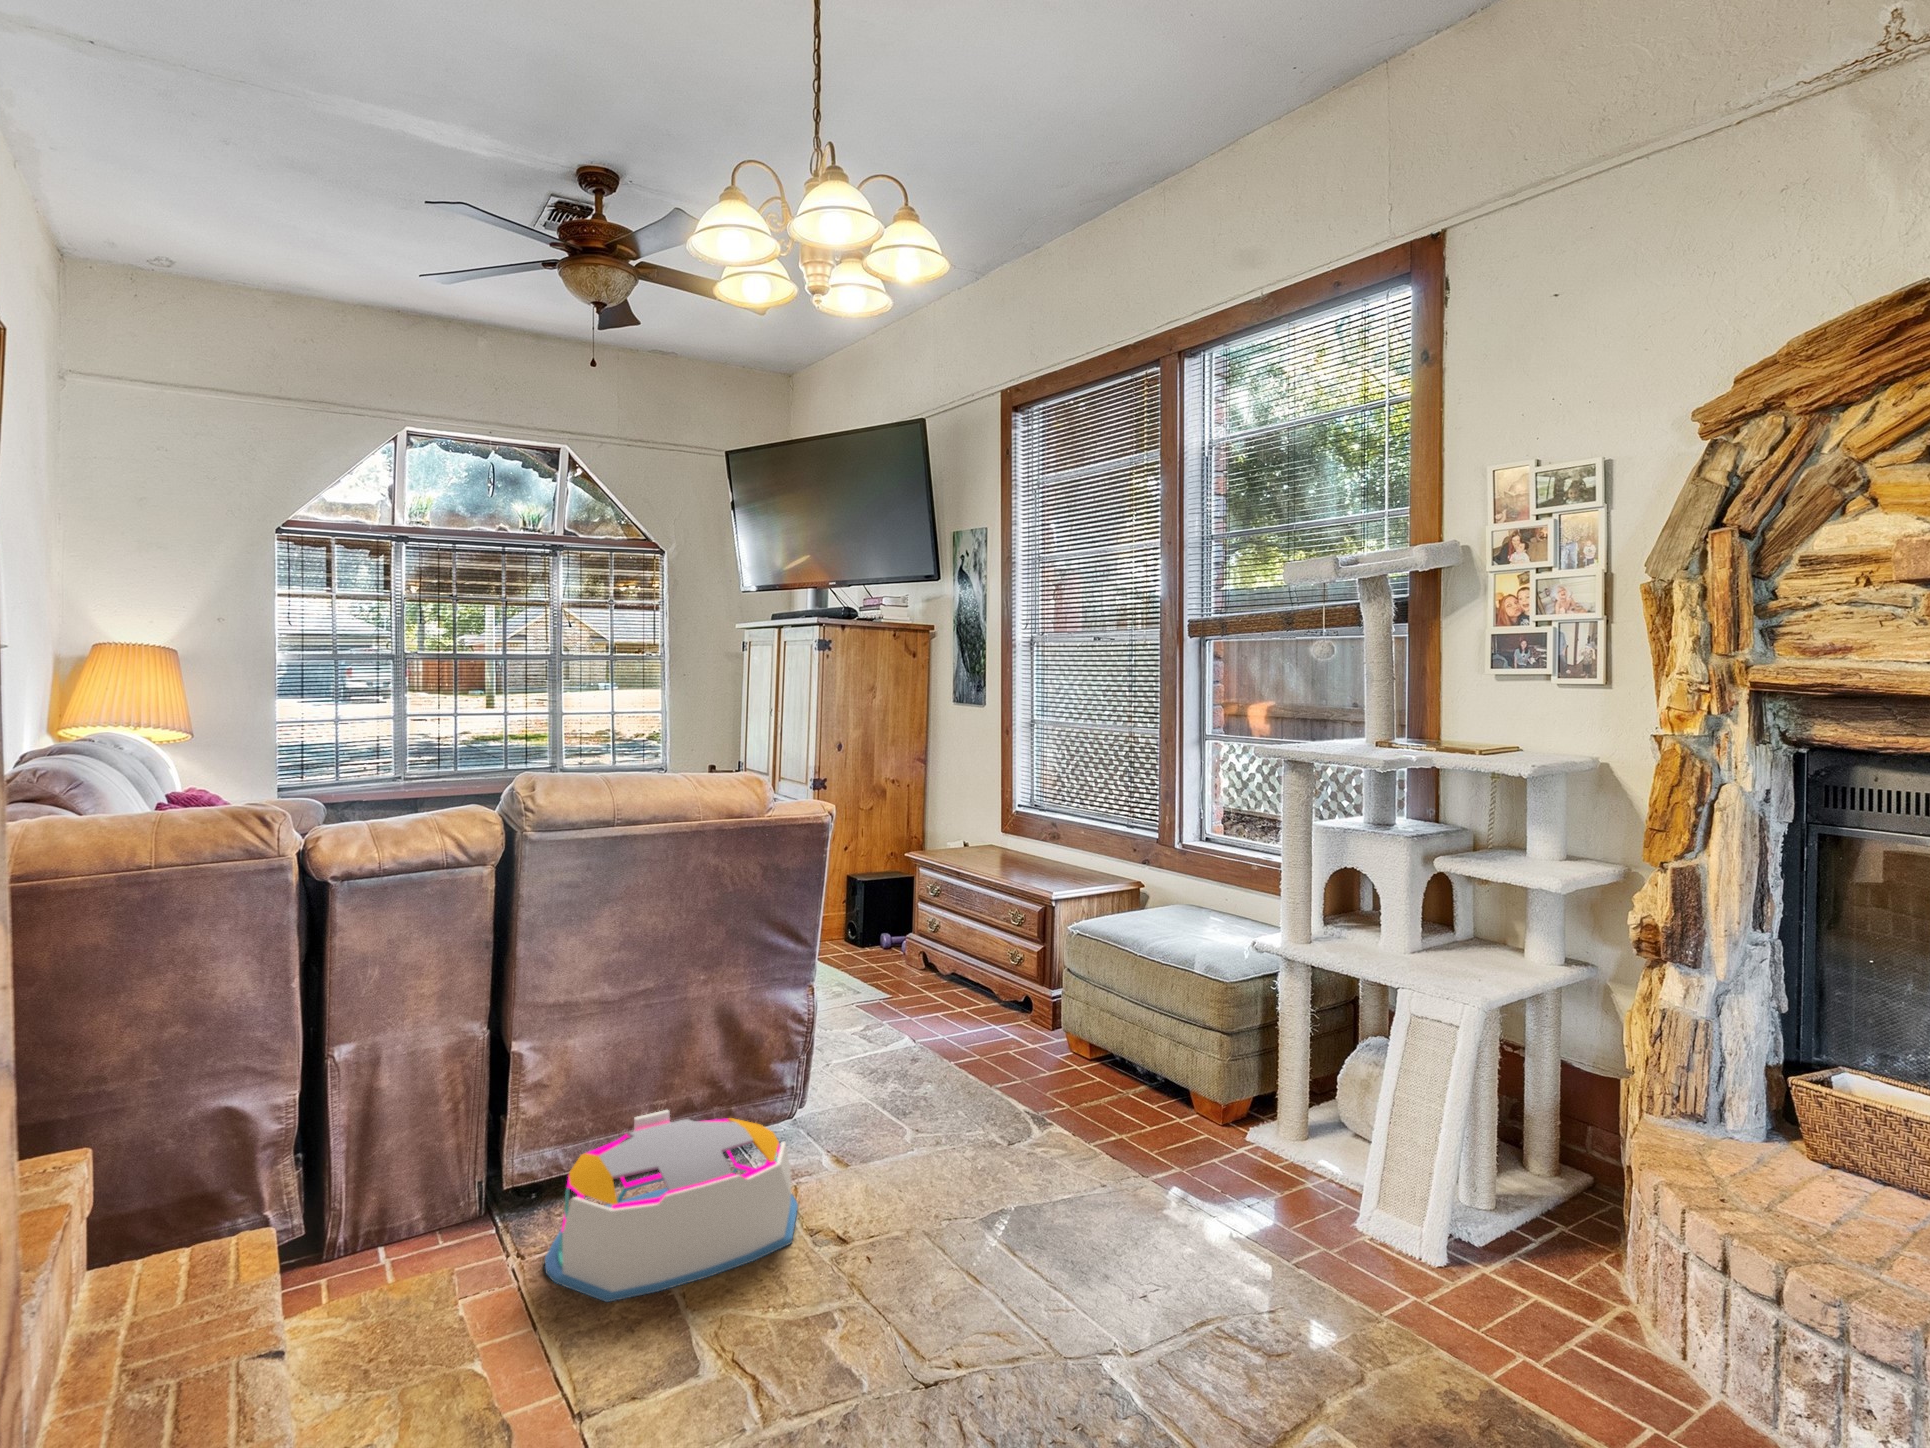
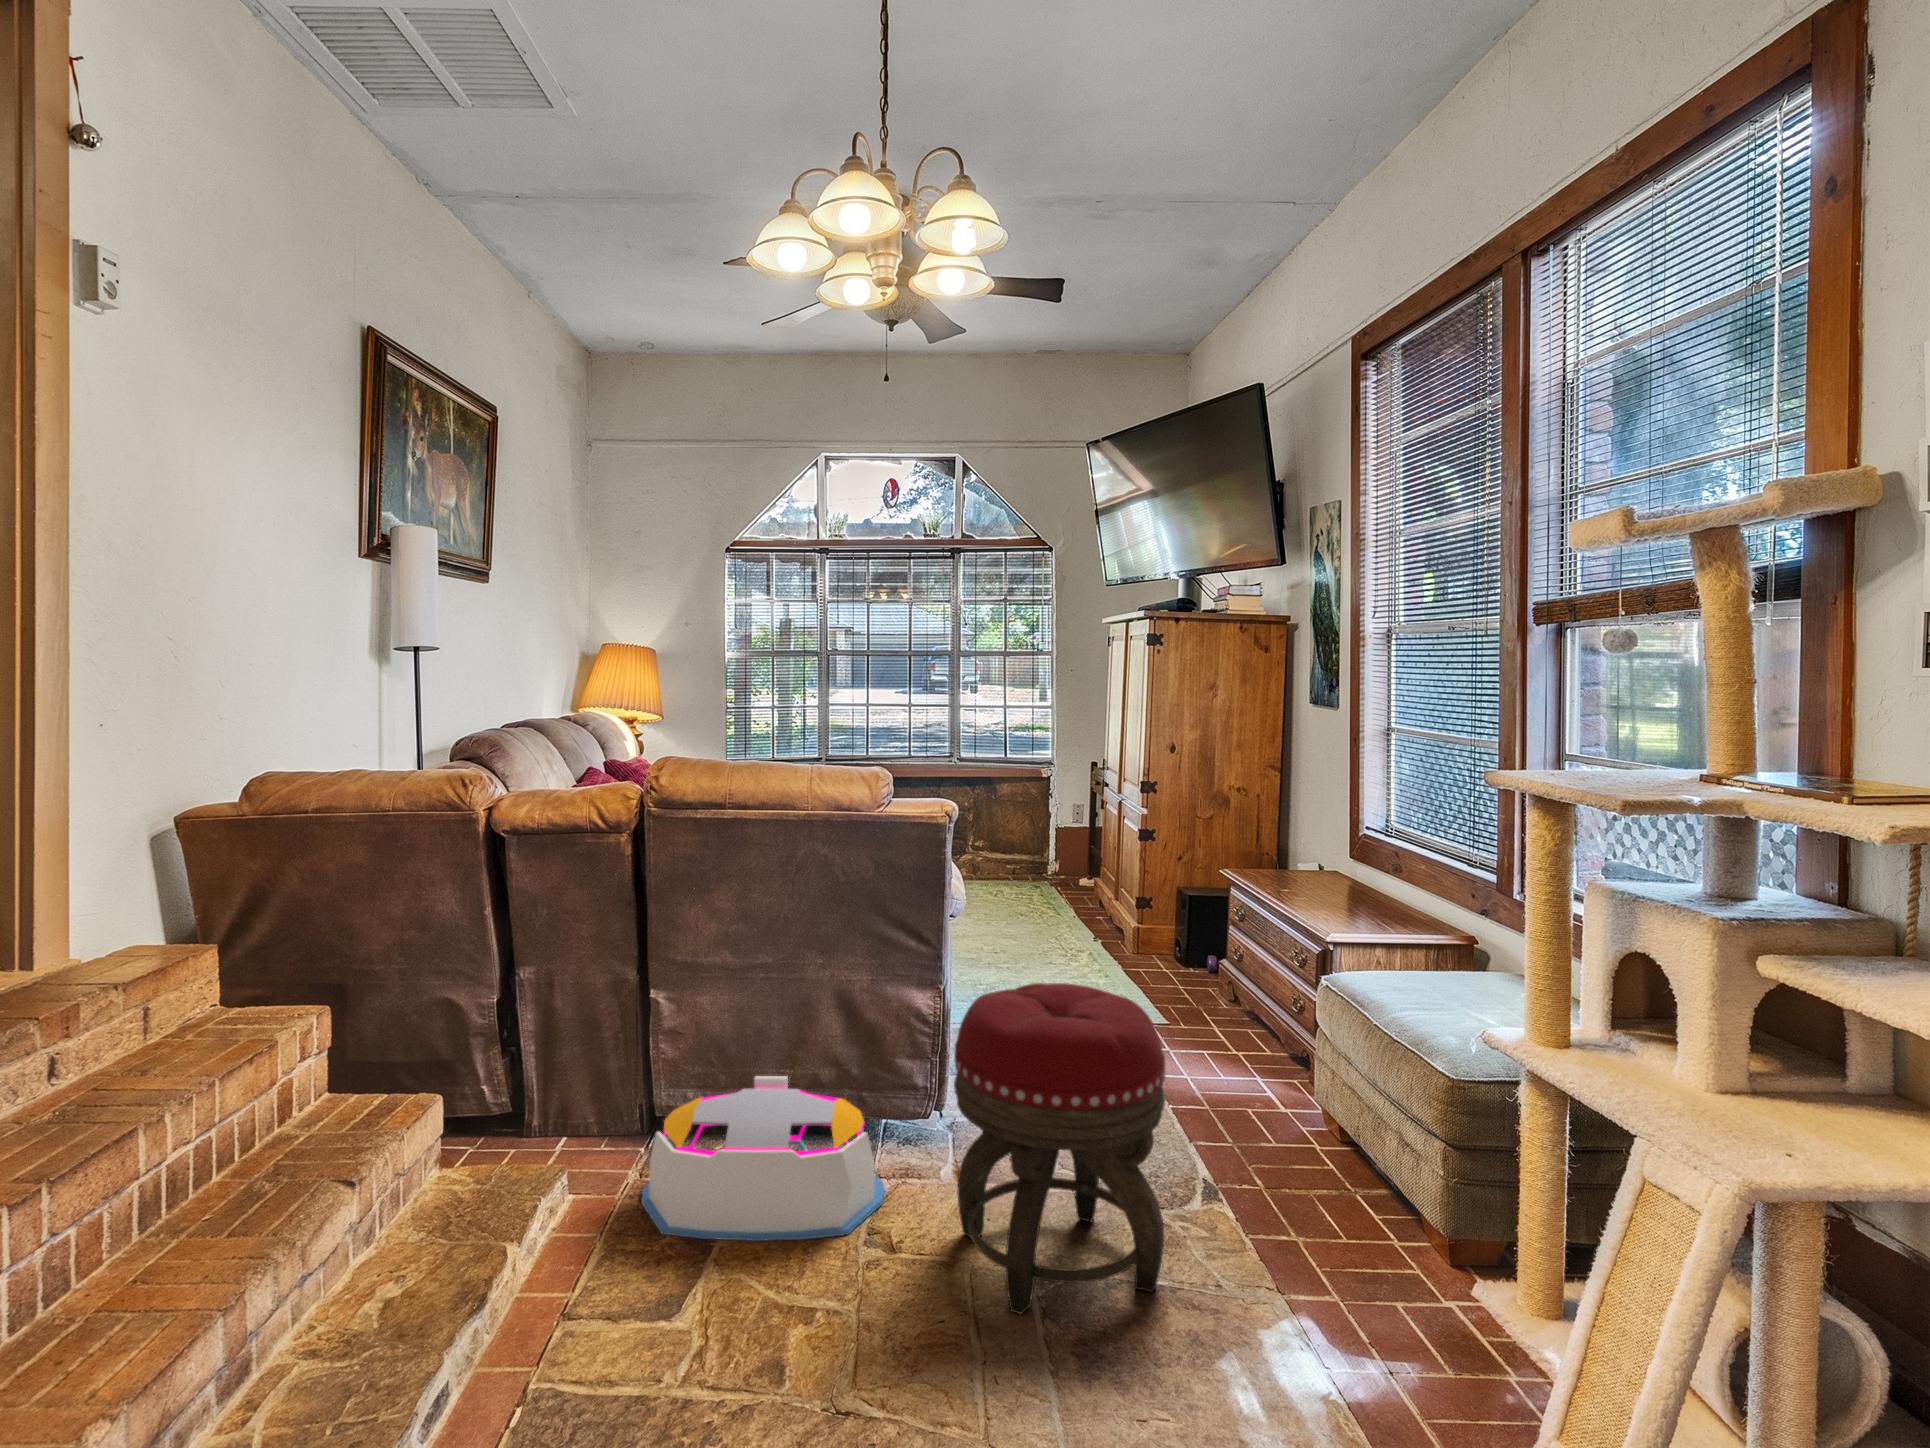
footstool: none [885,962,1076,1257] -> present [954,983,1165,1314]

